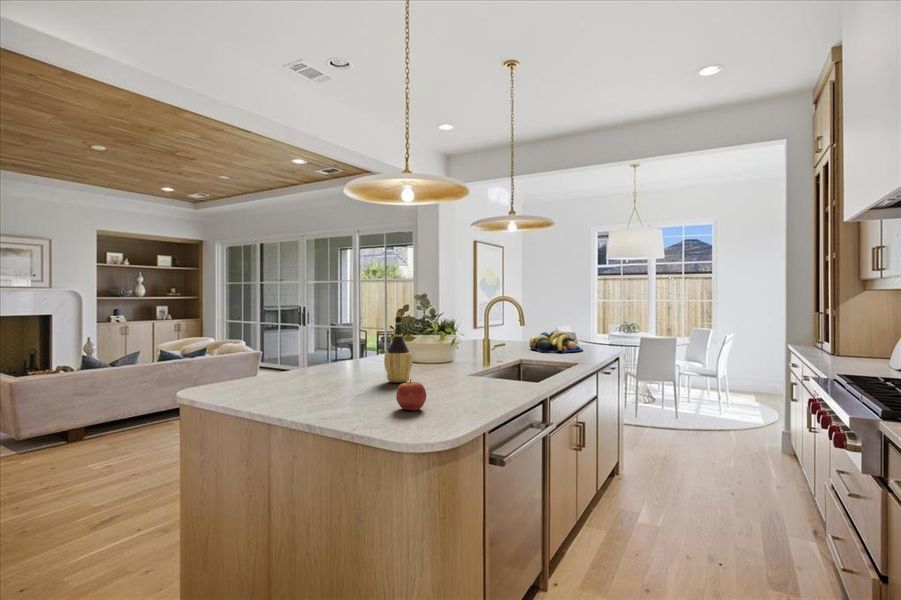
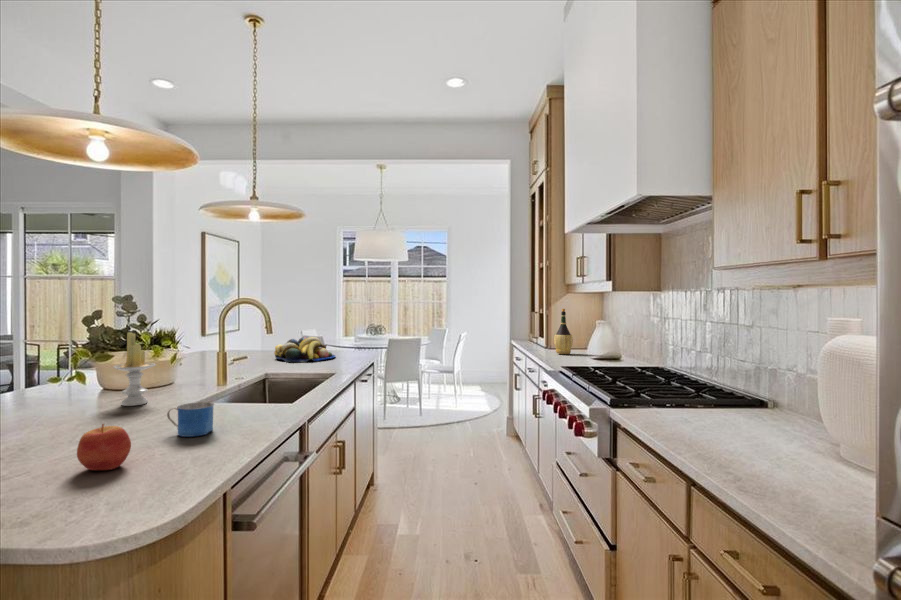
wine bottle: present [384,312,412,382] -> present [554,309,573,354]
candle: none [414,321,441,374] -> present [113,332,156,406]
mug: none [448,373,479,398] -> present [167,402,214,437]

